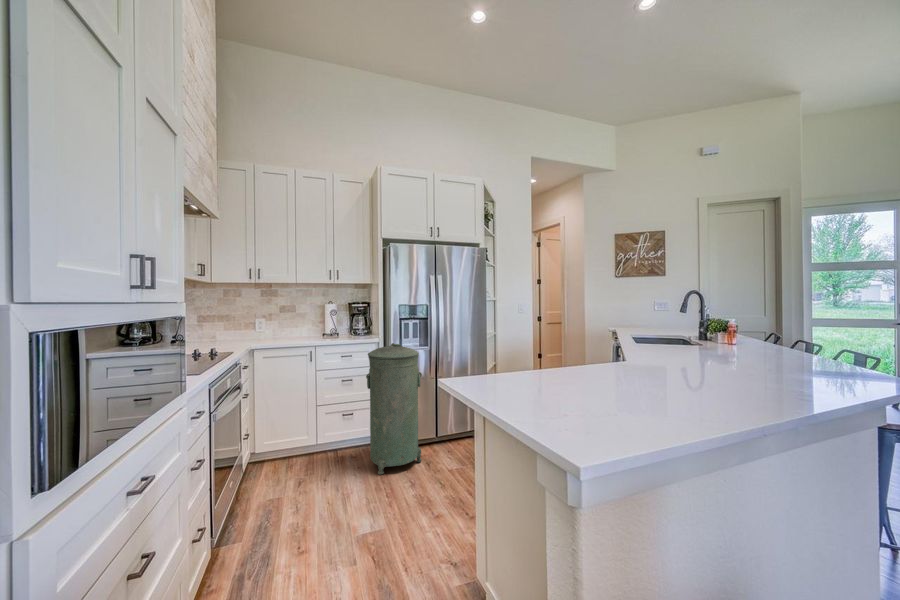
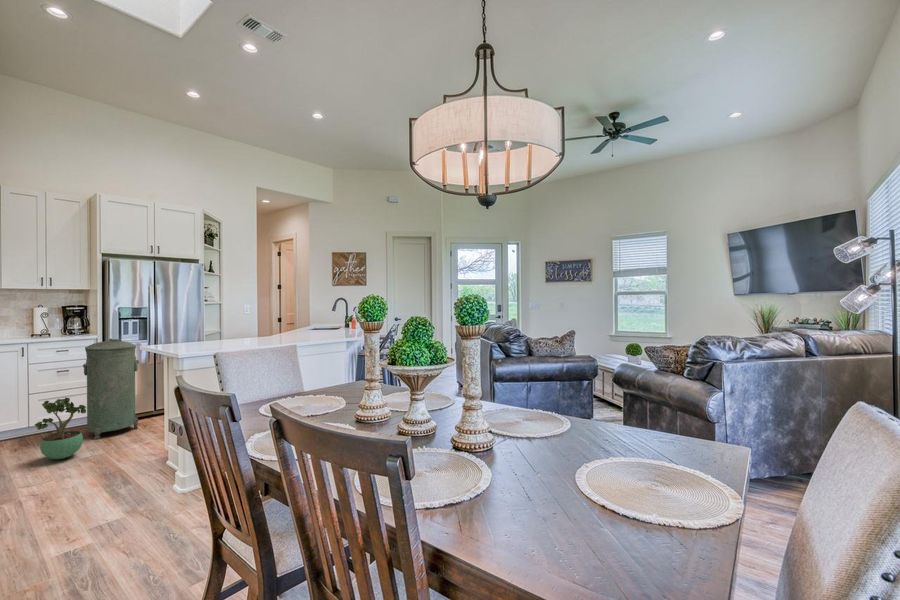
potted plant: none [317,427,371,514] -> present [35,398,86,459]

